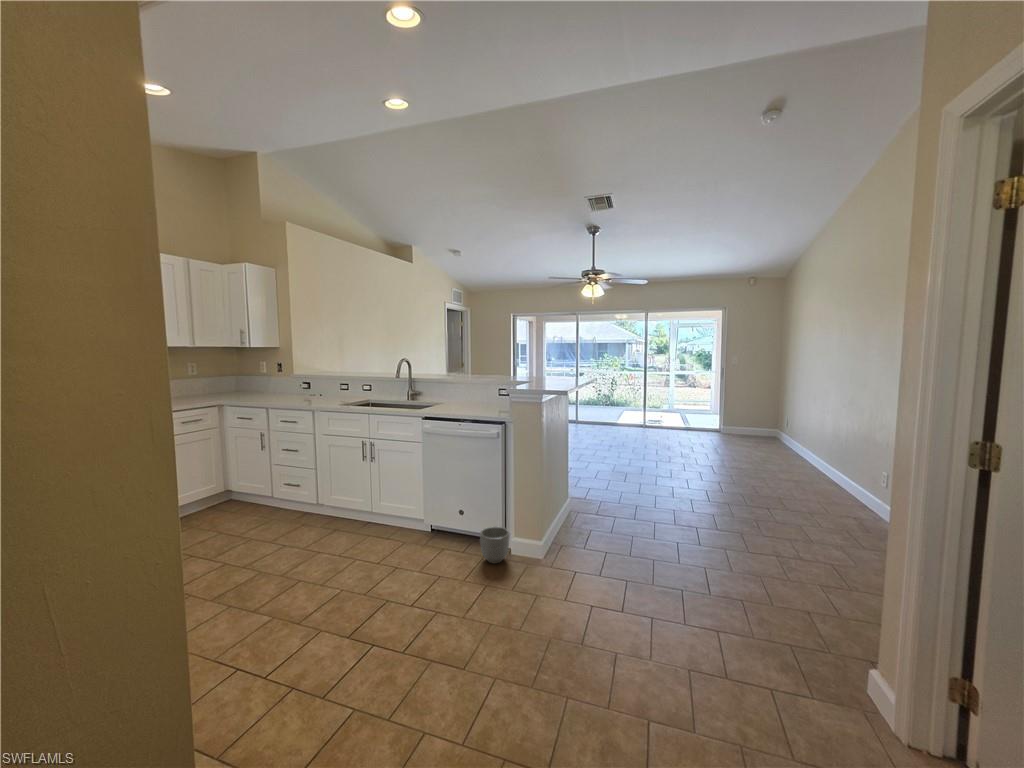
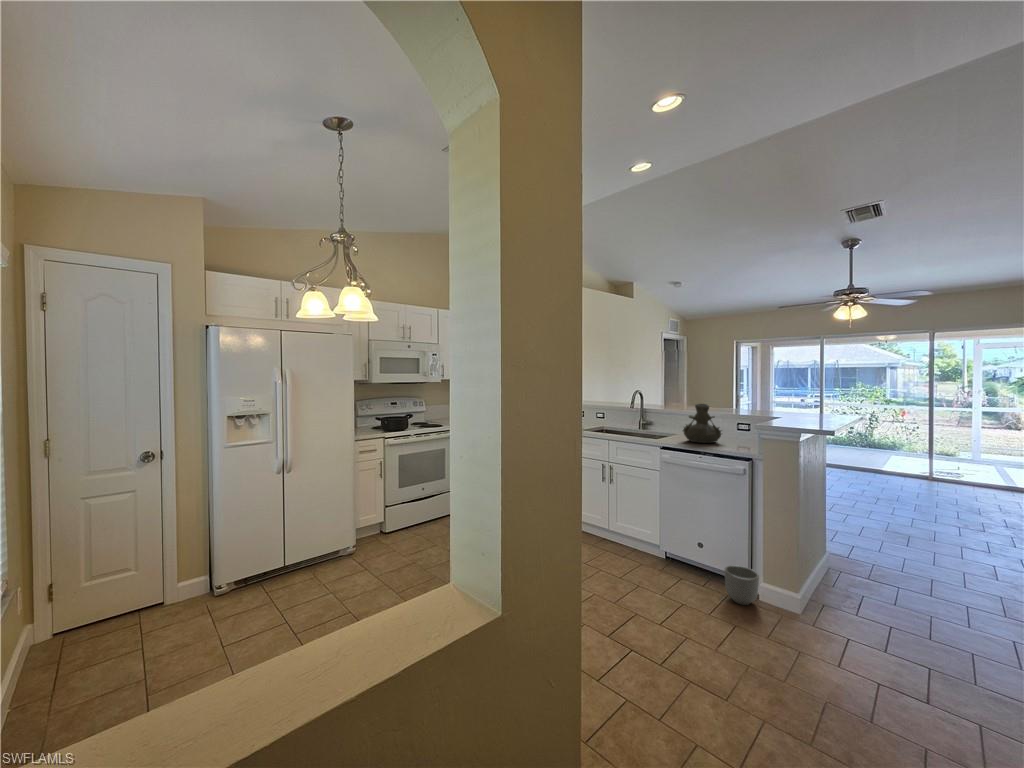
vase: none [446,371,484,410] -> present [682,404,721,443]

